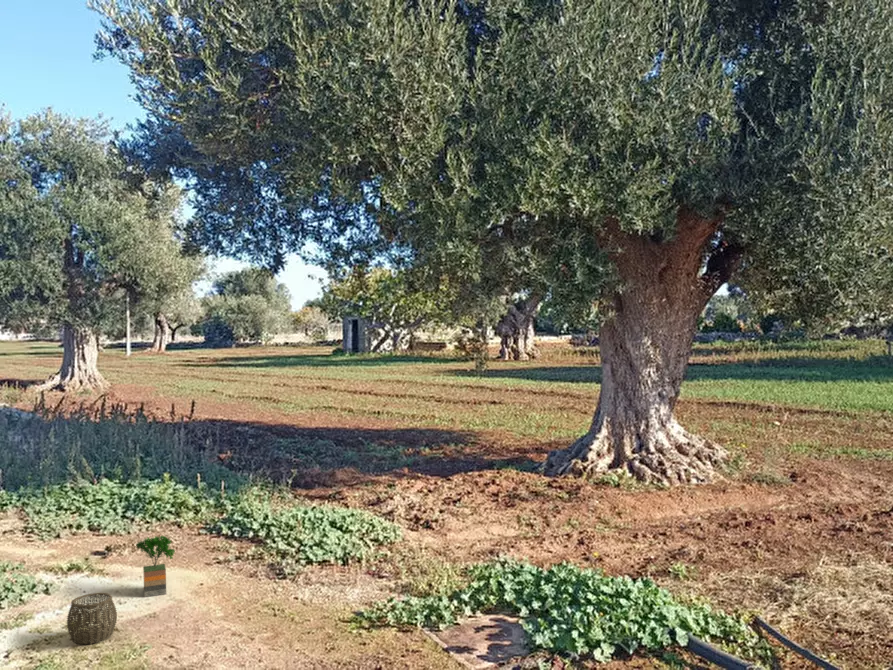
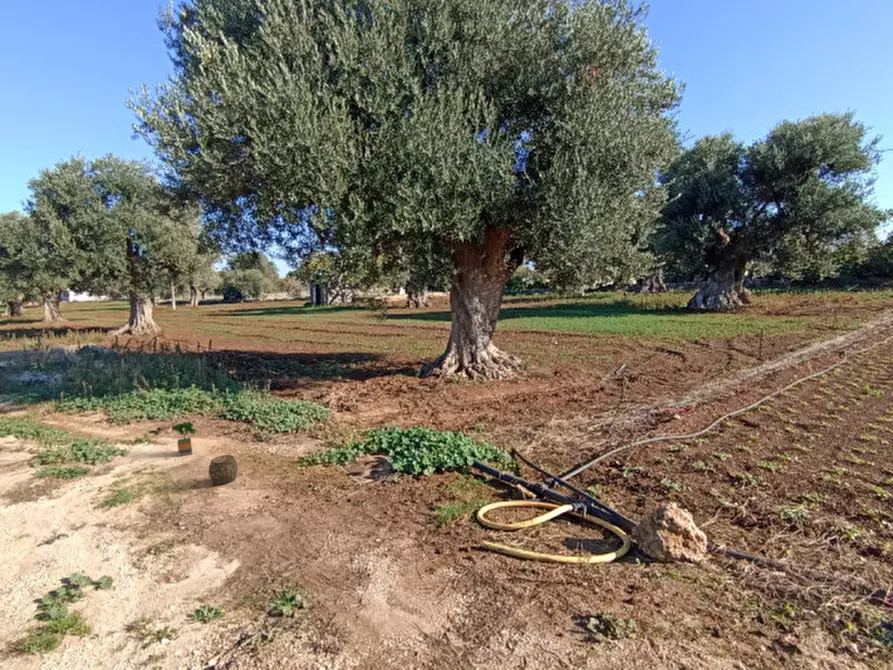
woven basket: present [67,593,117,644] -> present [209,455,238,484]

